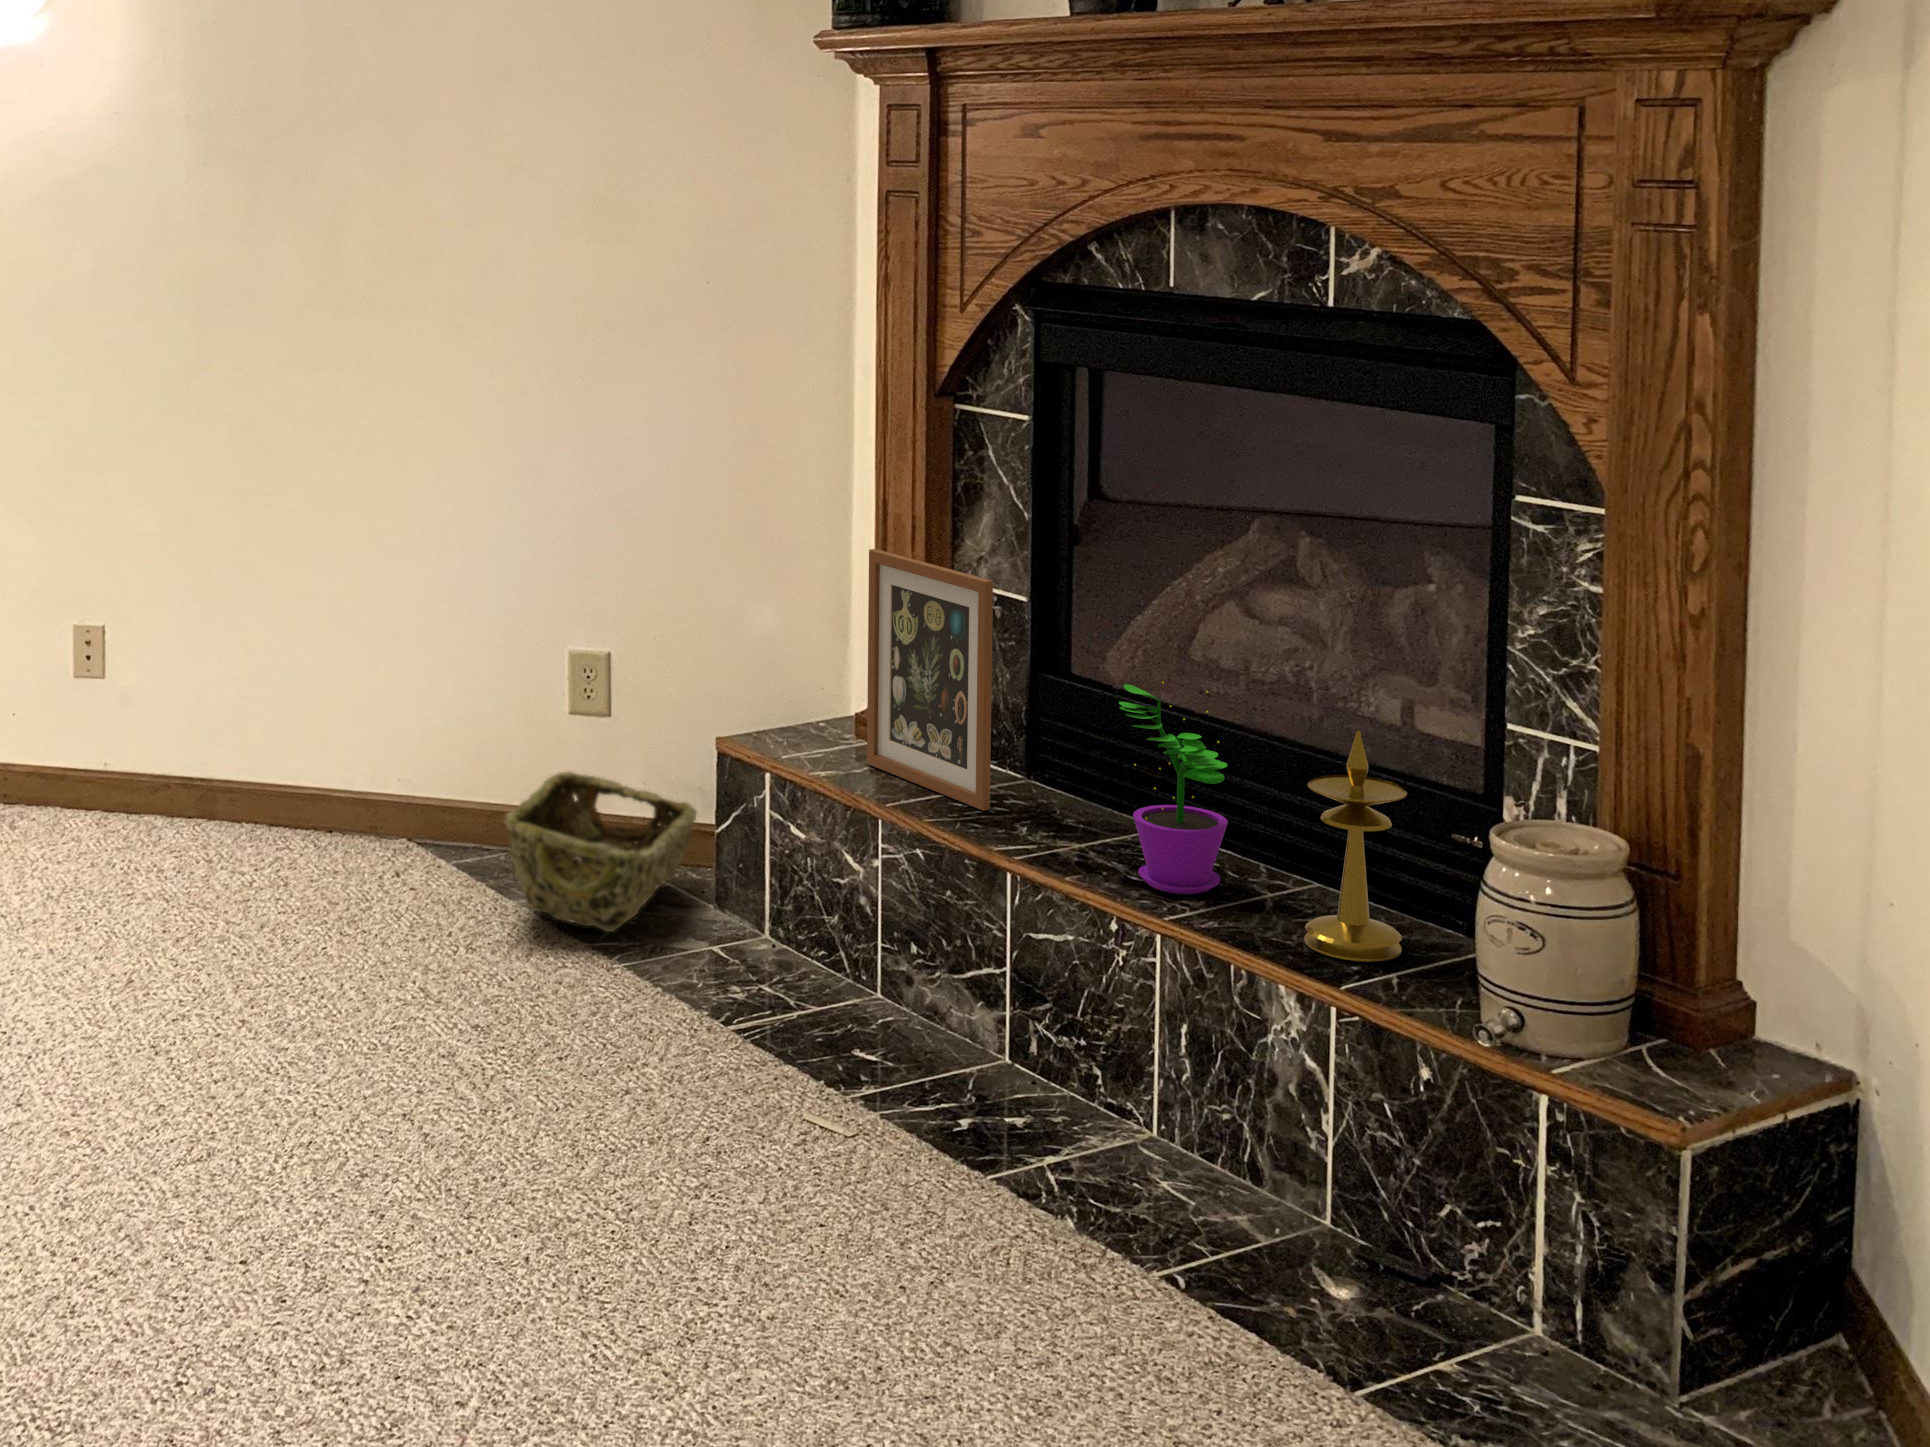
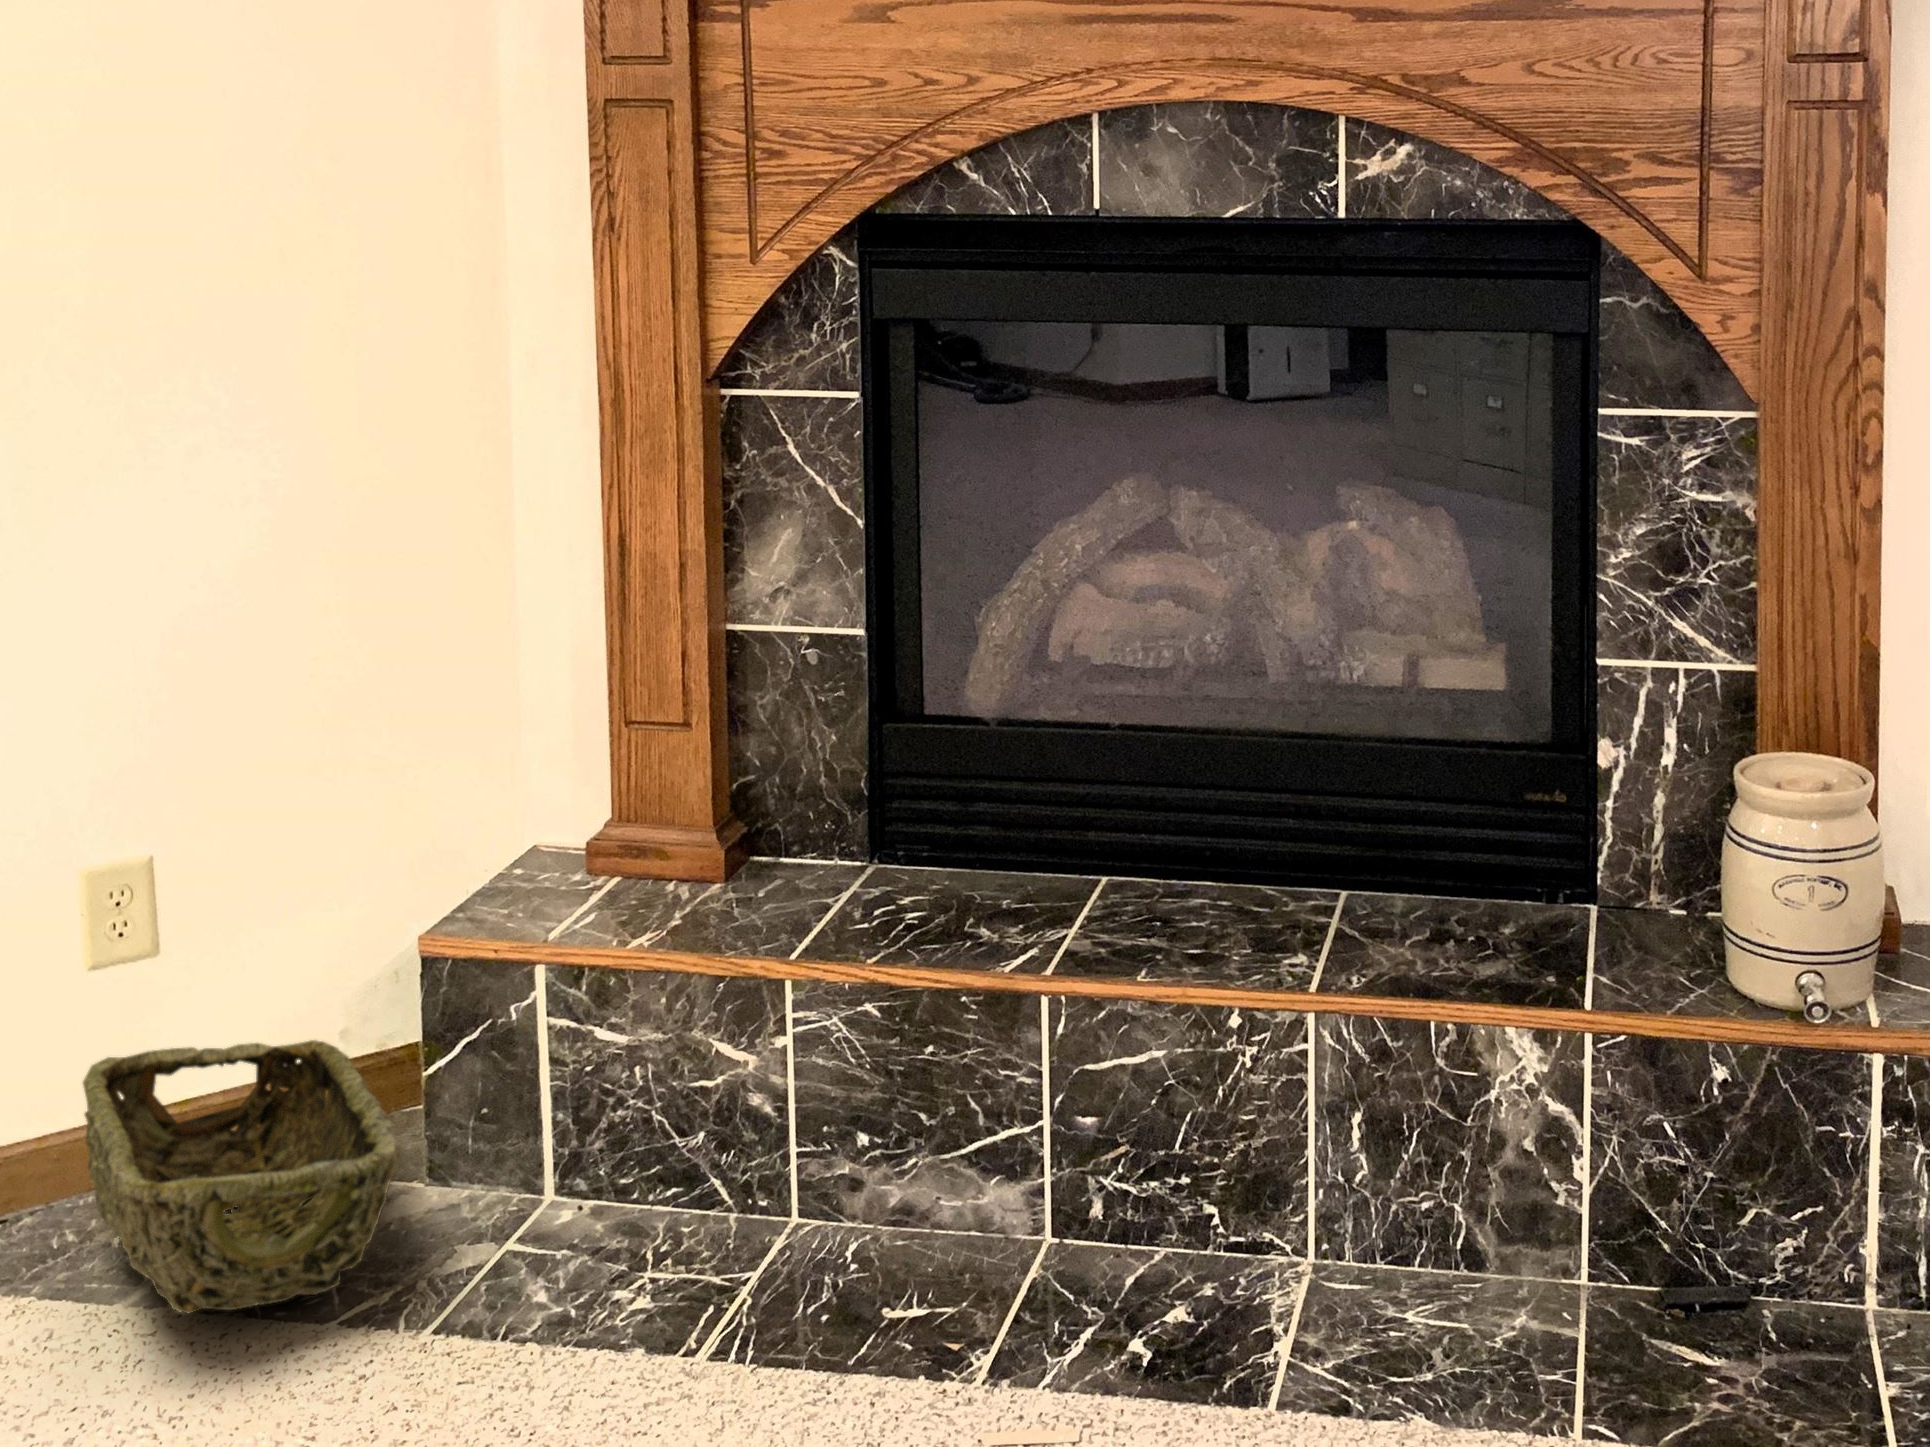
picture frame: present [867,549,993,811] -> none [652,606,901,921]
flower pot: present [1119,681,1228,894] -> none [1157,697,1307,956]
candlestick: present [1304,730,1407,962] -> none [1442,704,1551,973]

